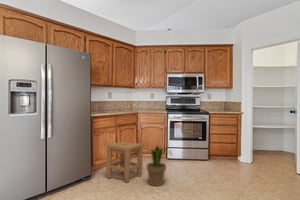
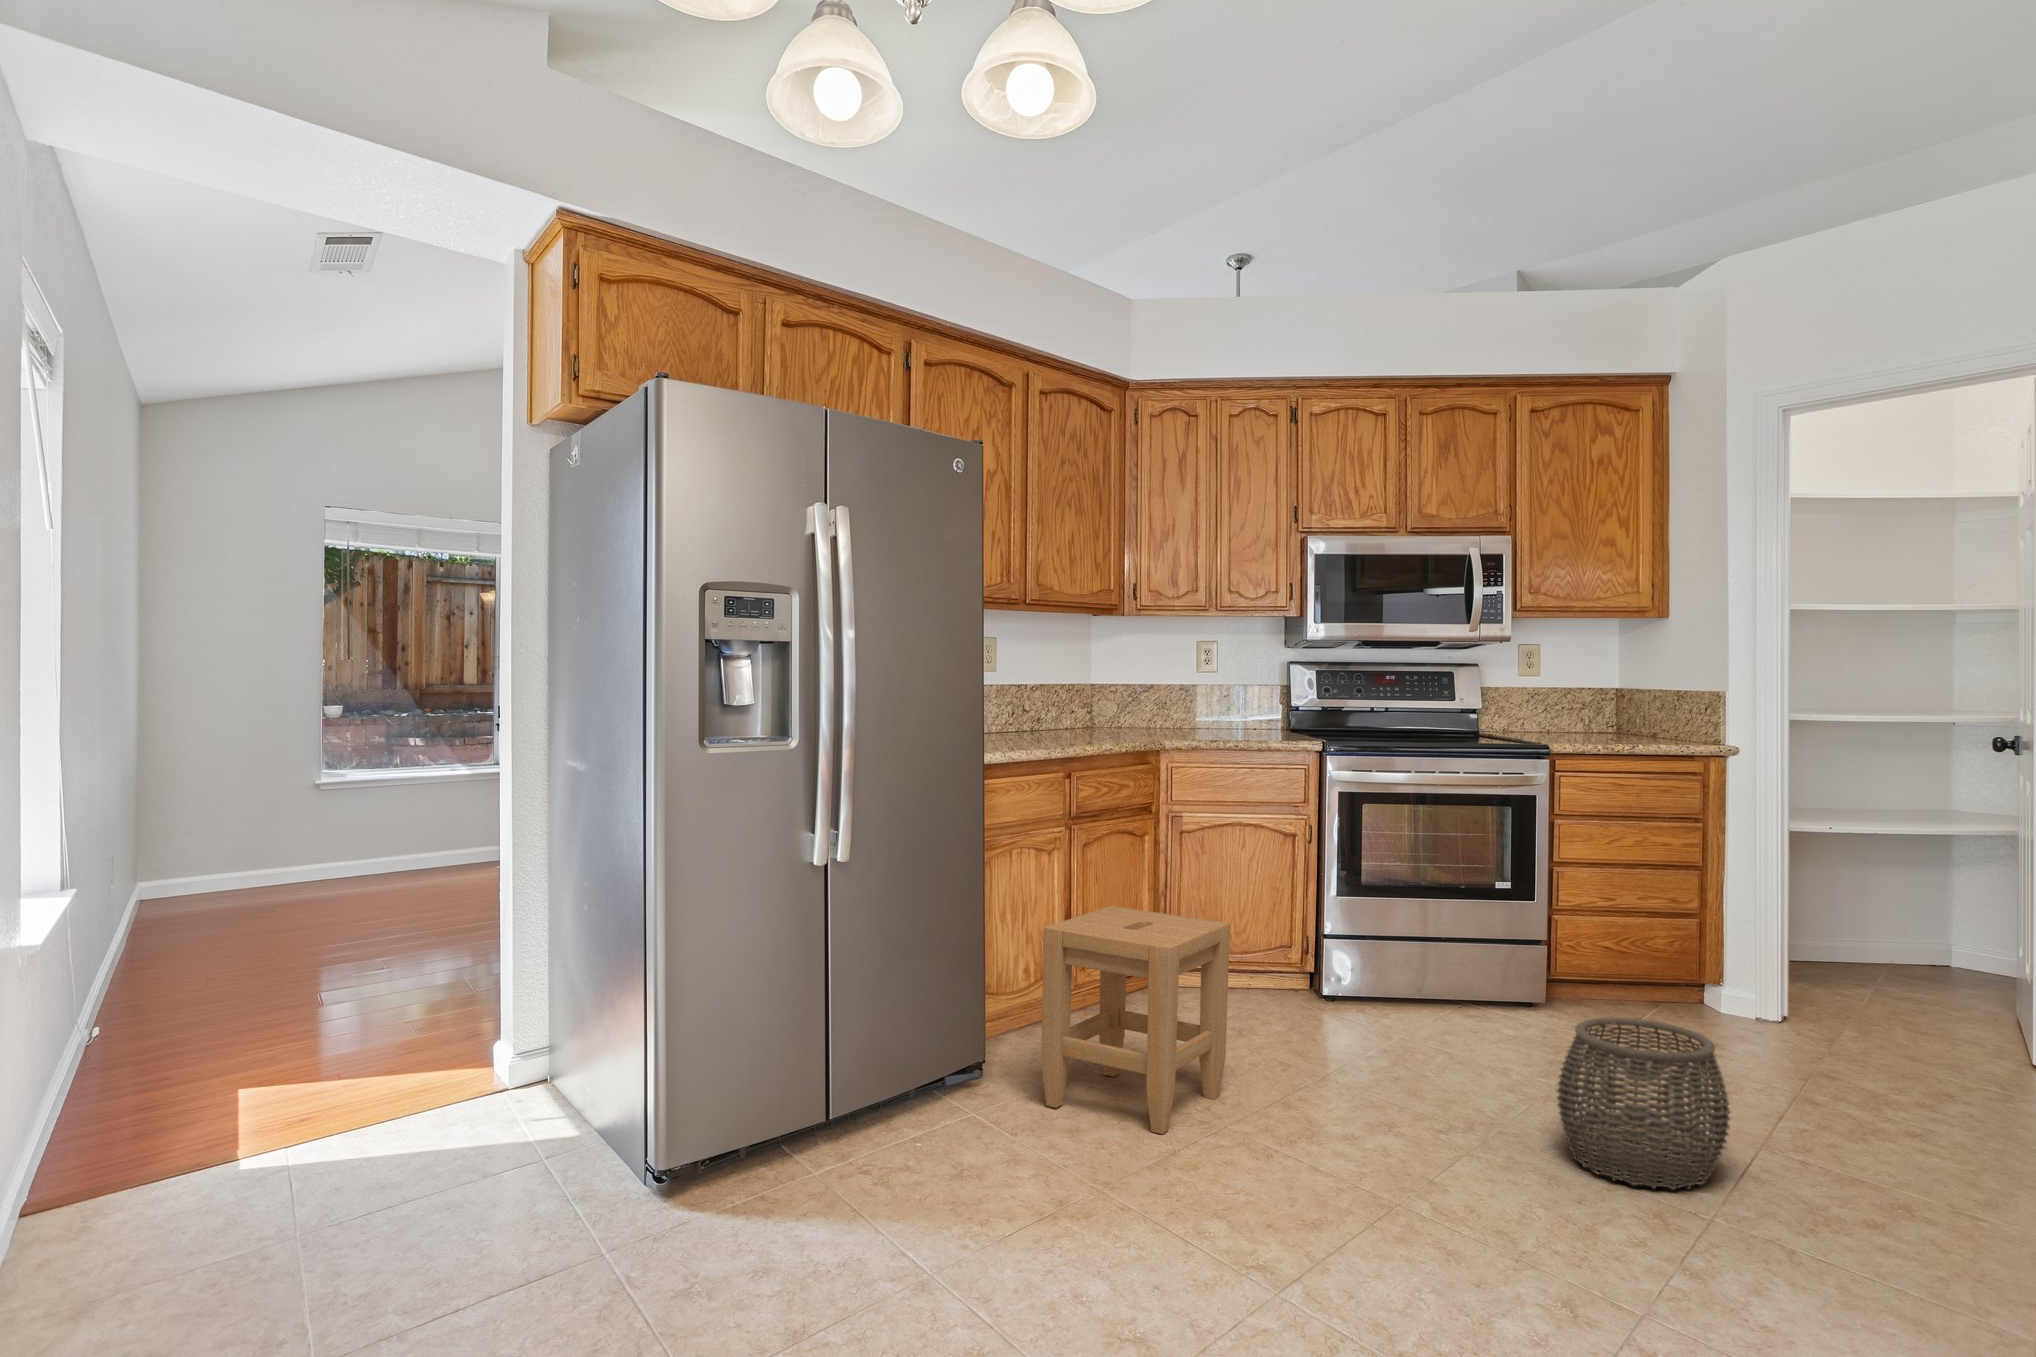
potted plant: present [147,146,166,186] -> none [1269,933,1395,1156]
woven basket: none [198,160,228,191] -> present [1557,1017,1730,1190]

